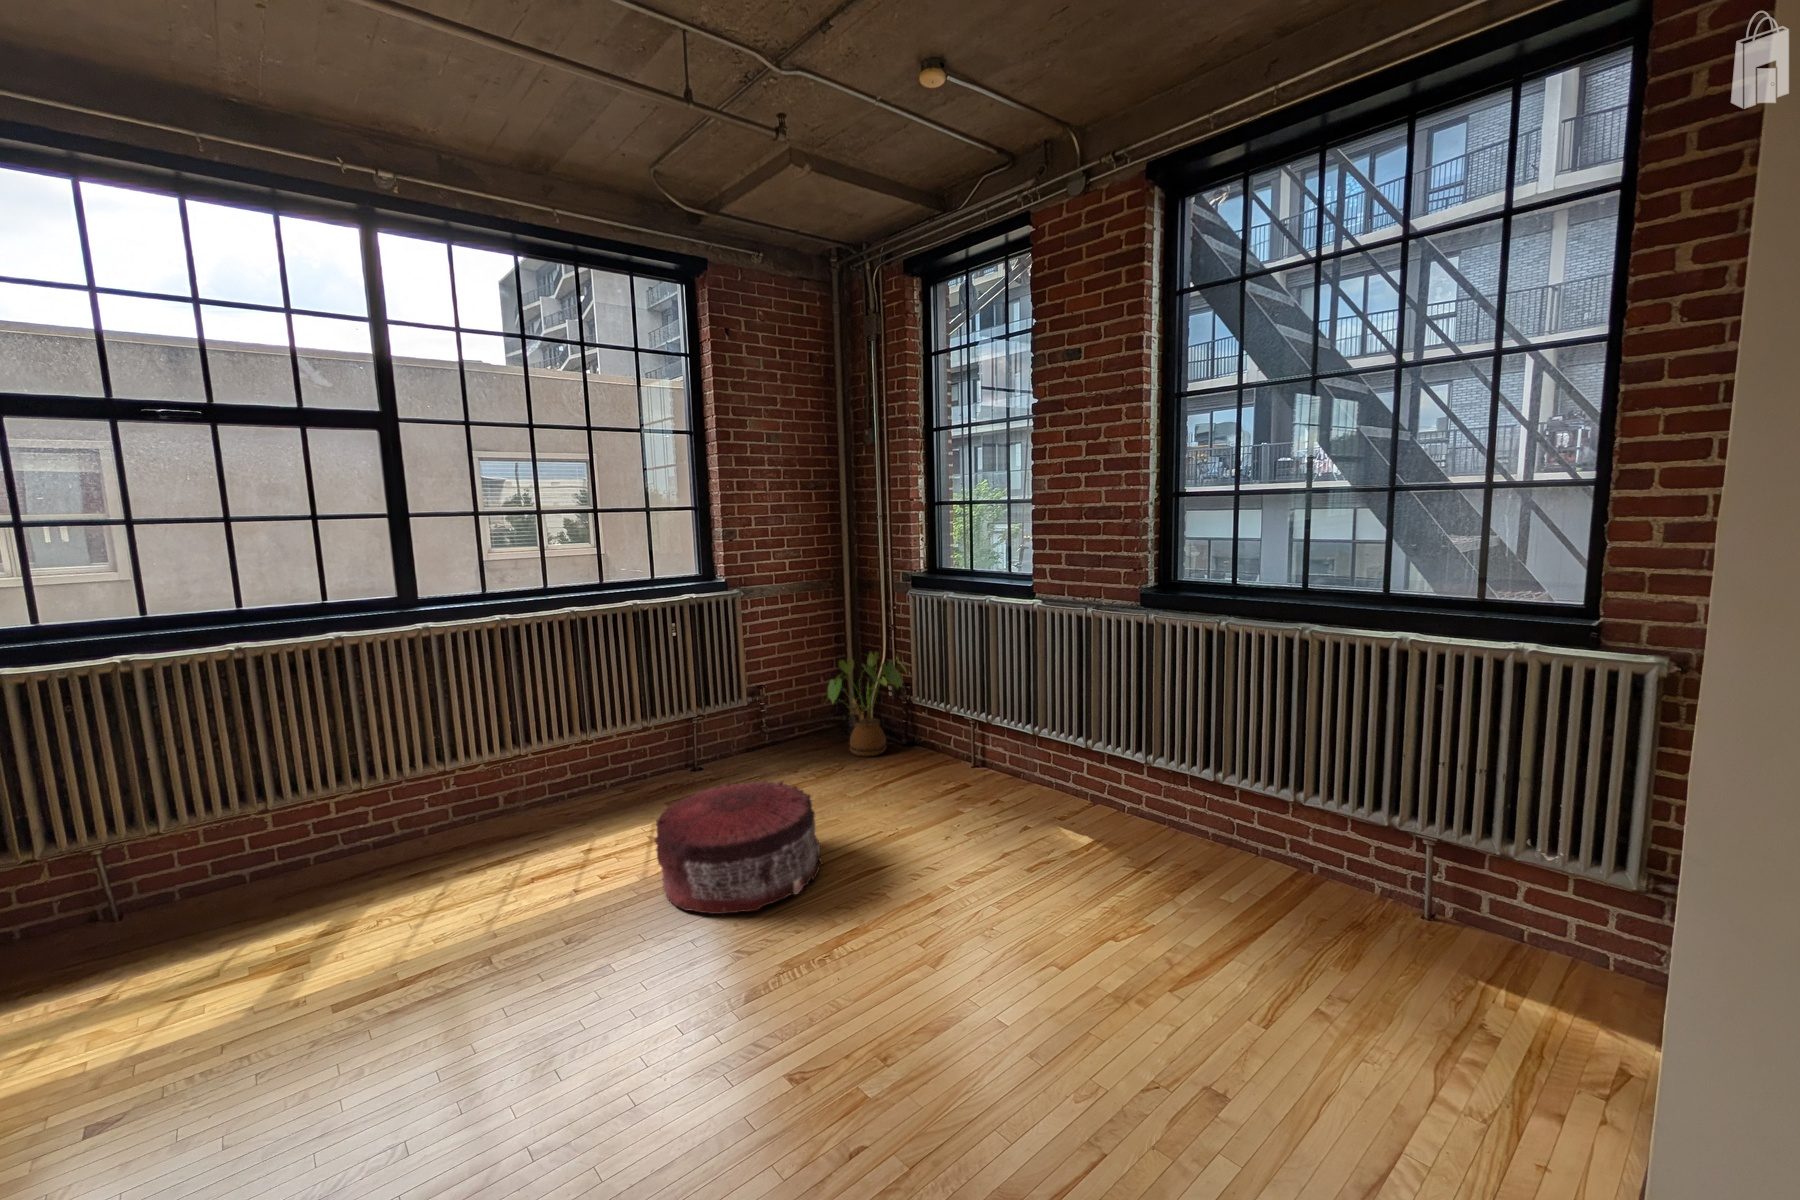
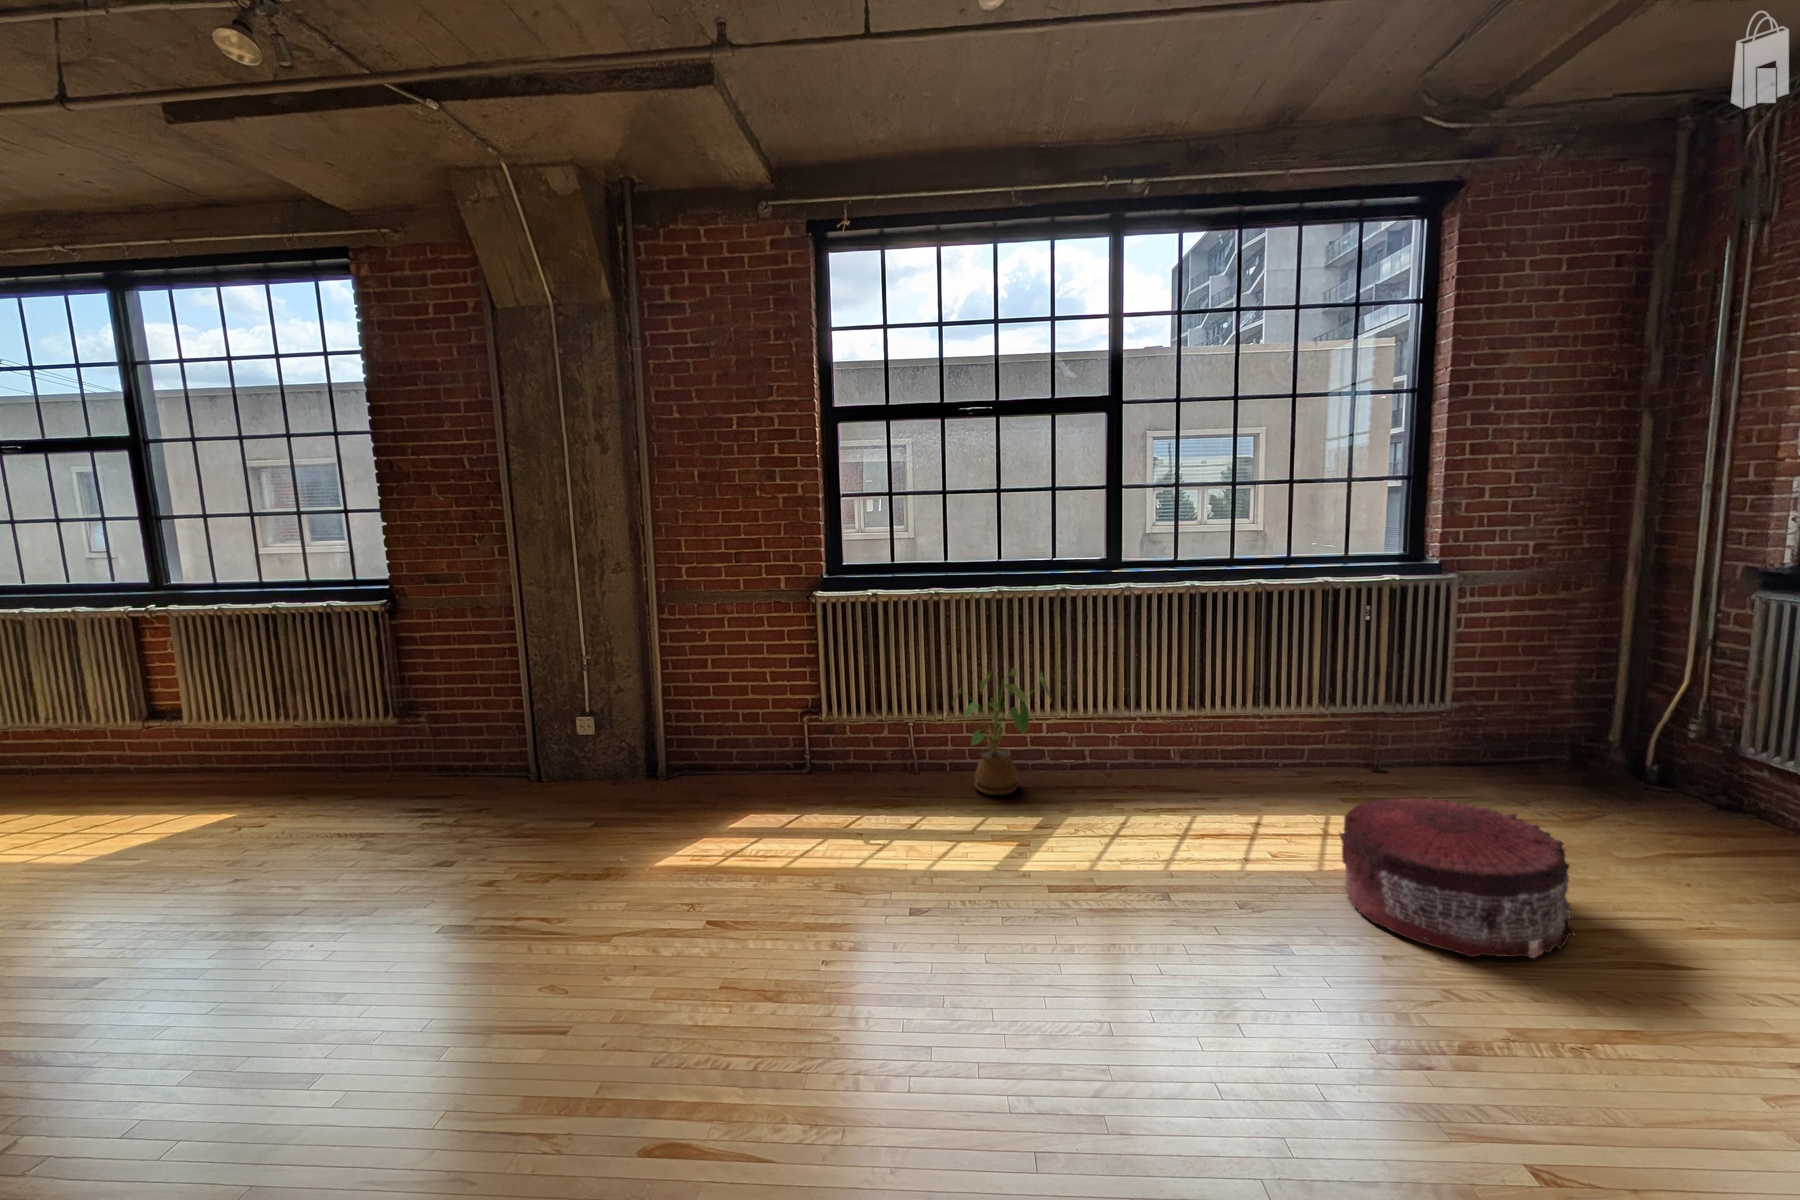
house plant: present [828,652,906,756] -> present [953,668,1050,795]

